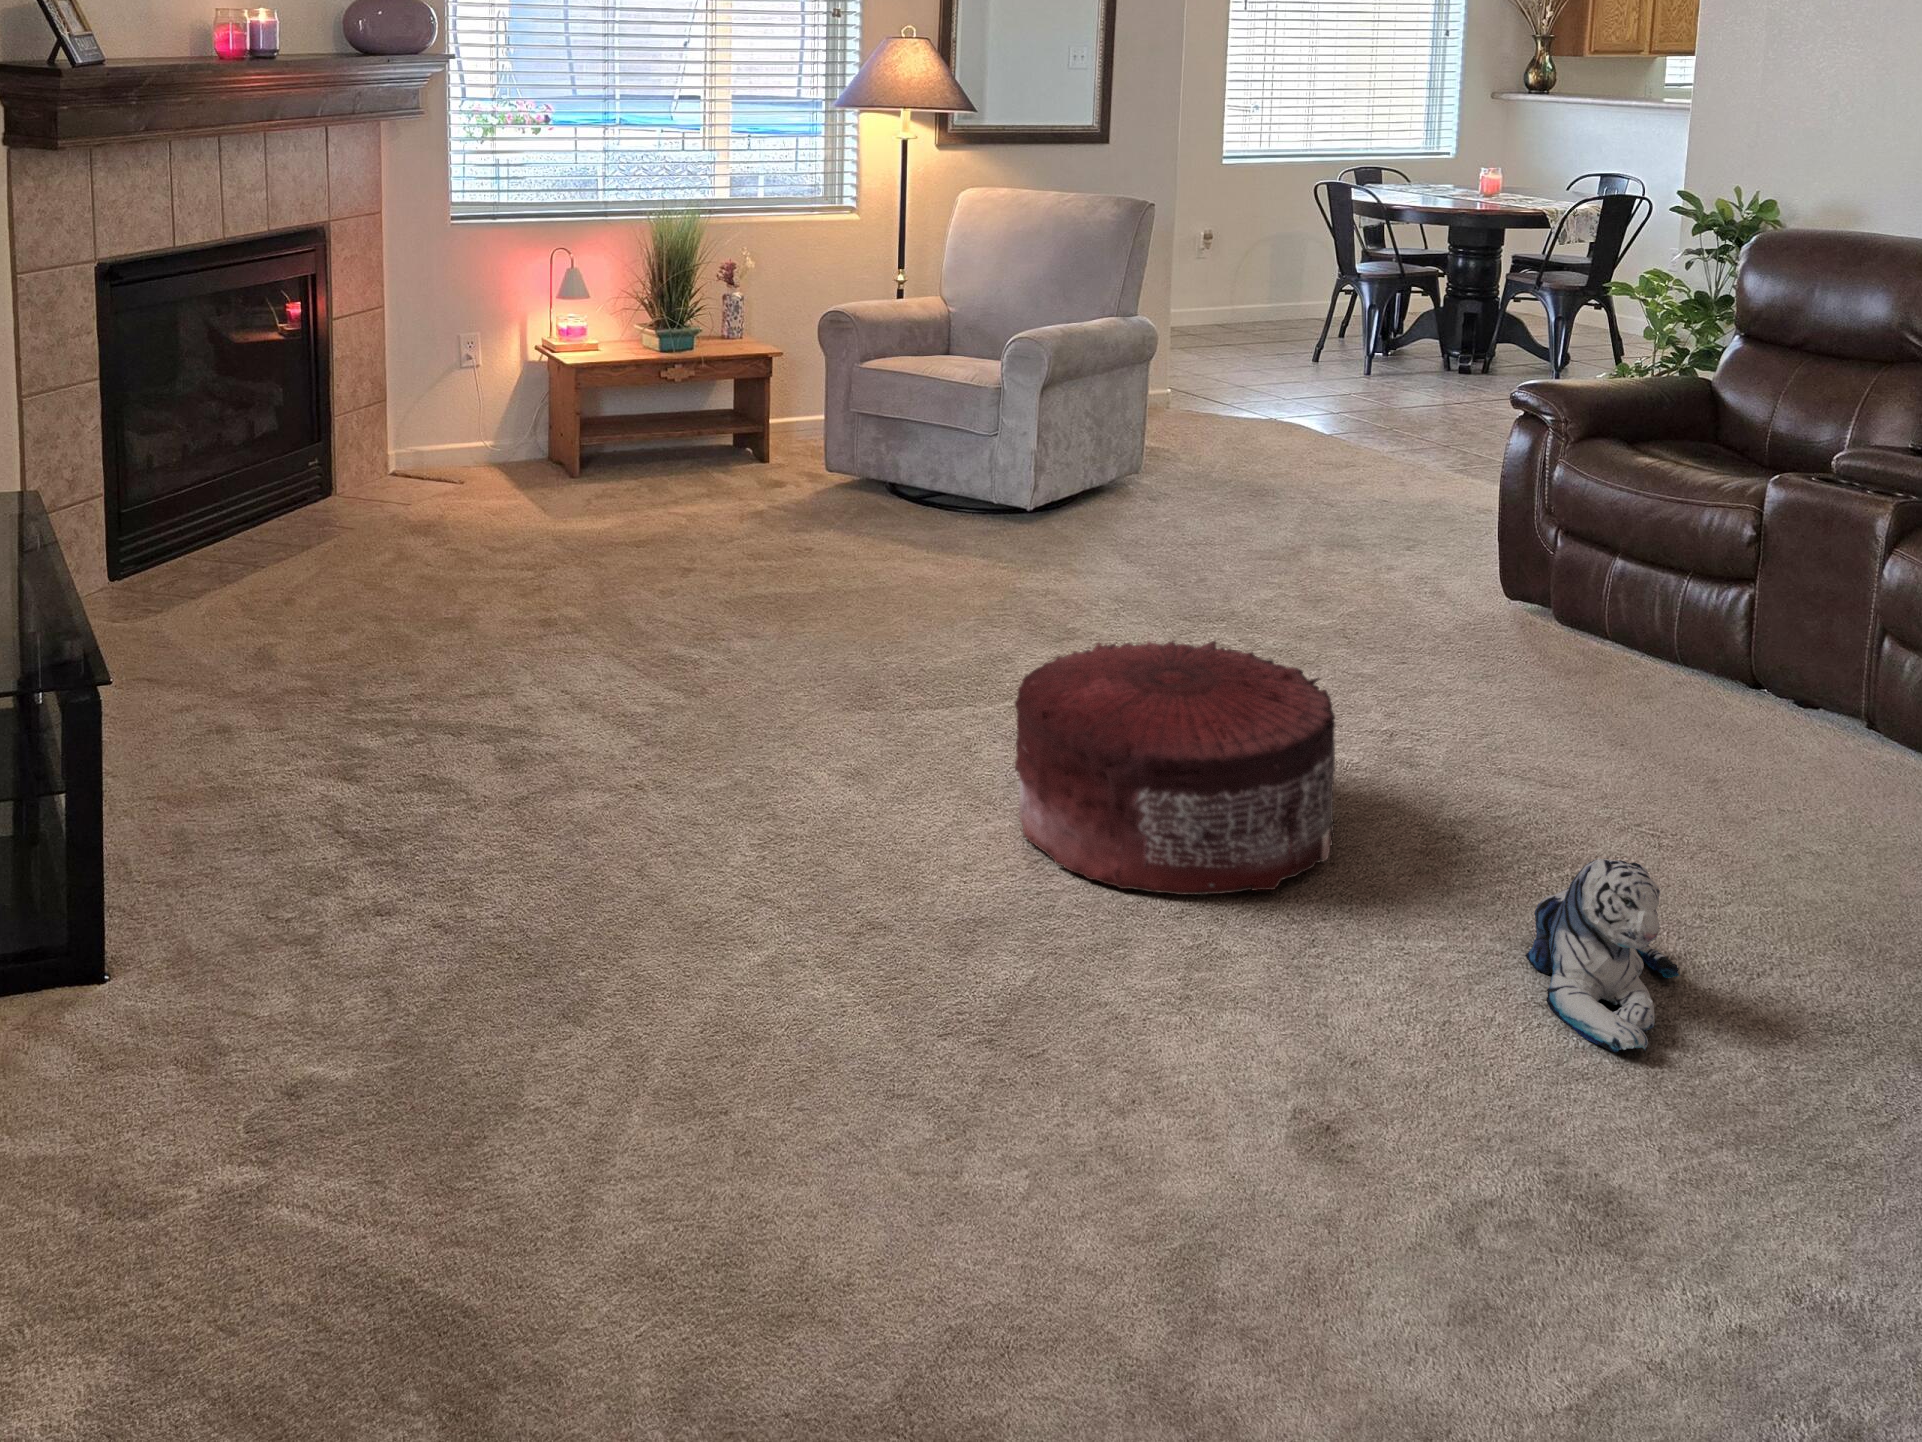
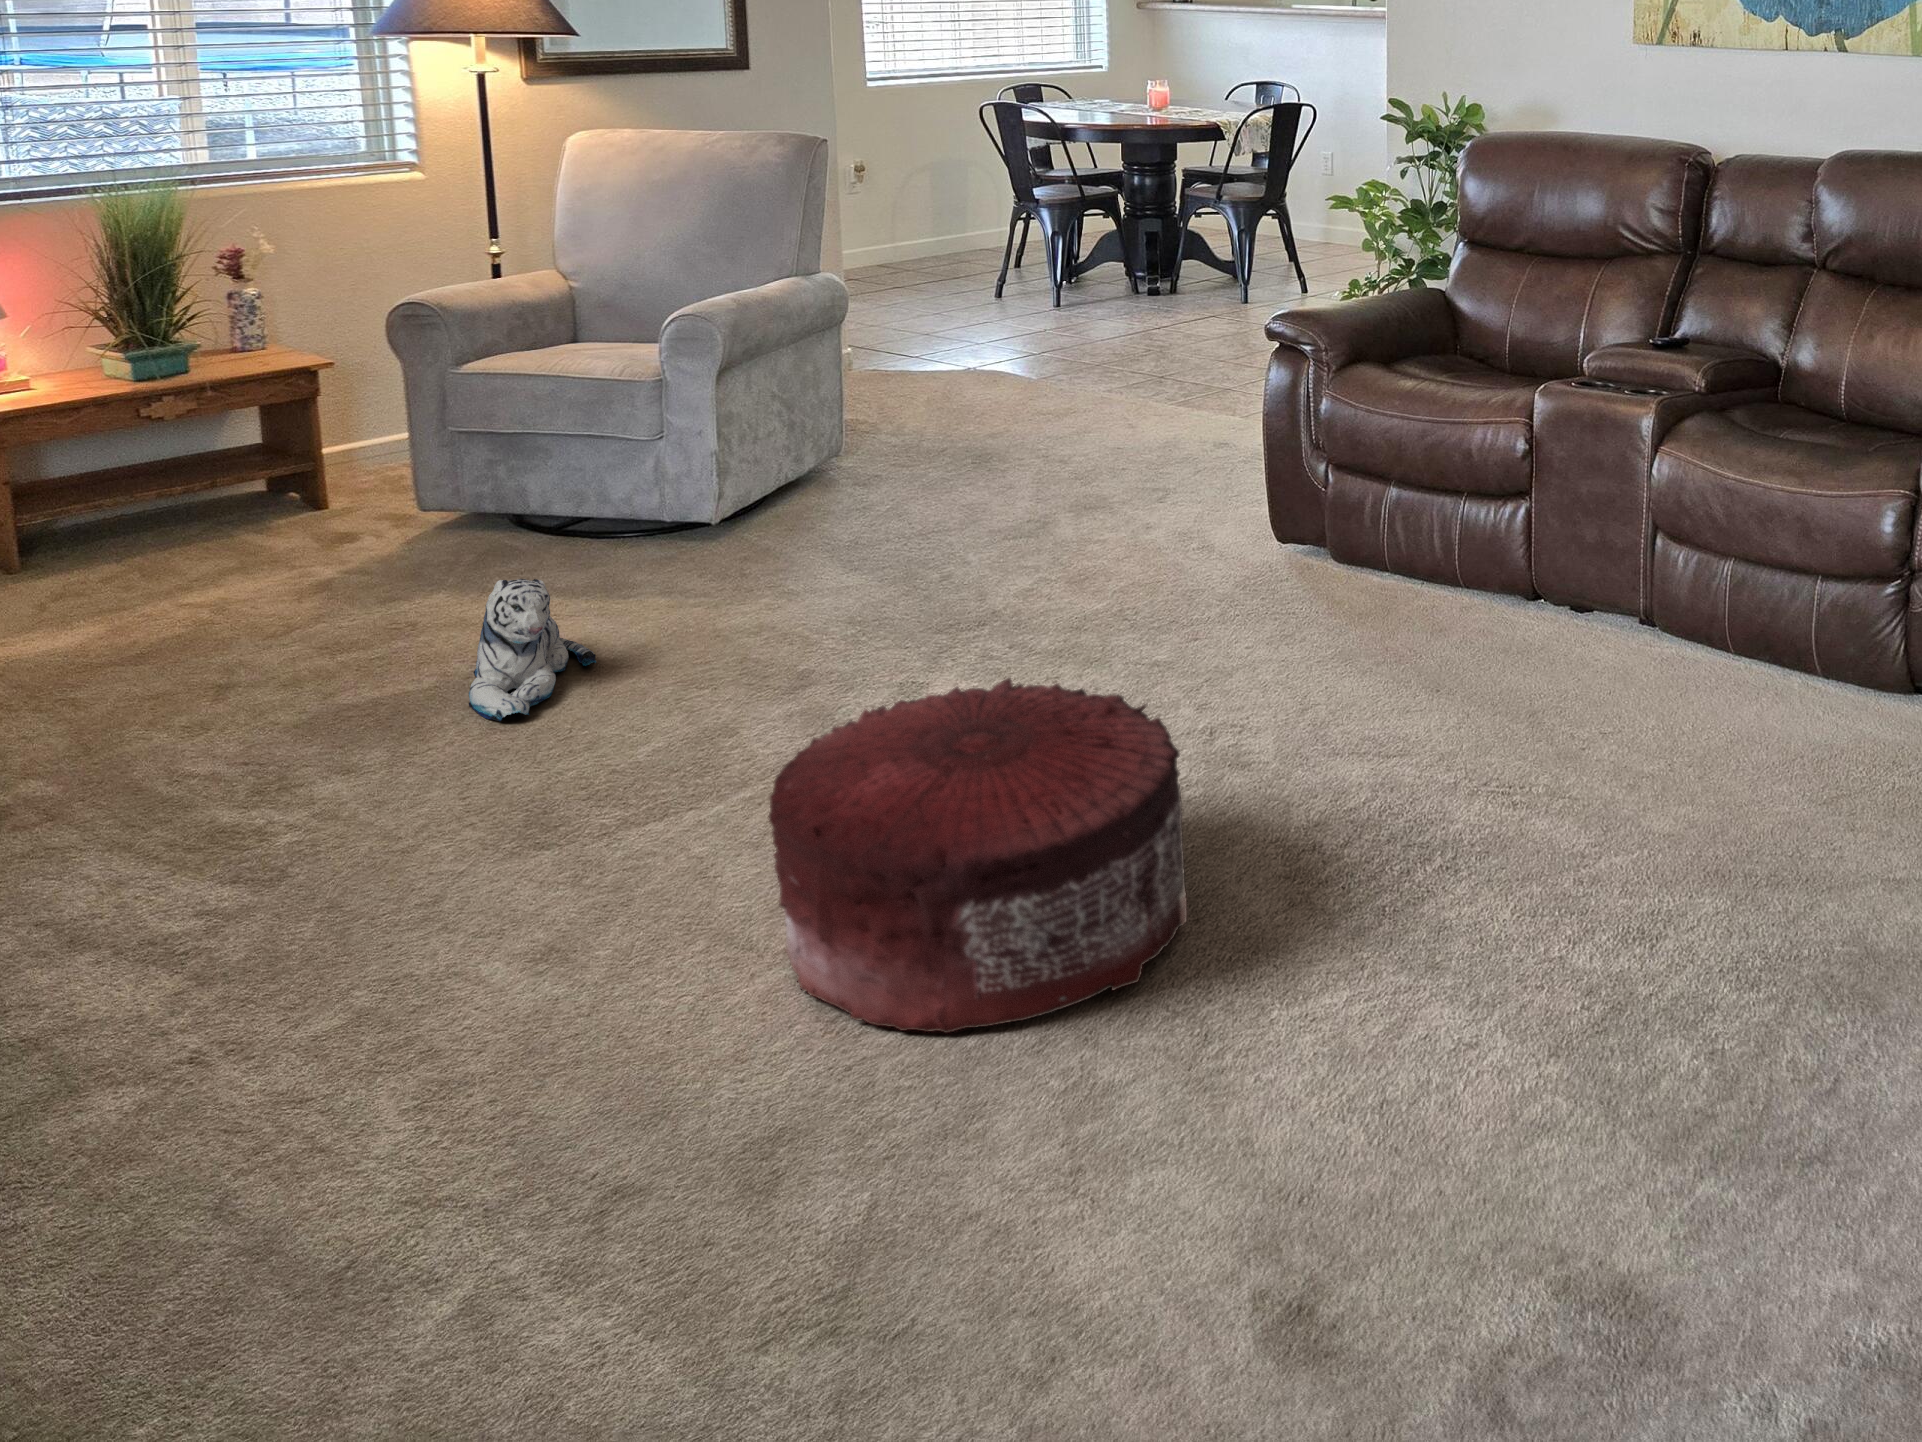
plush toy: present [1525,859,1679,1052] -> present [469,579,596,721]

